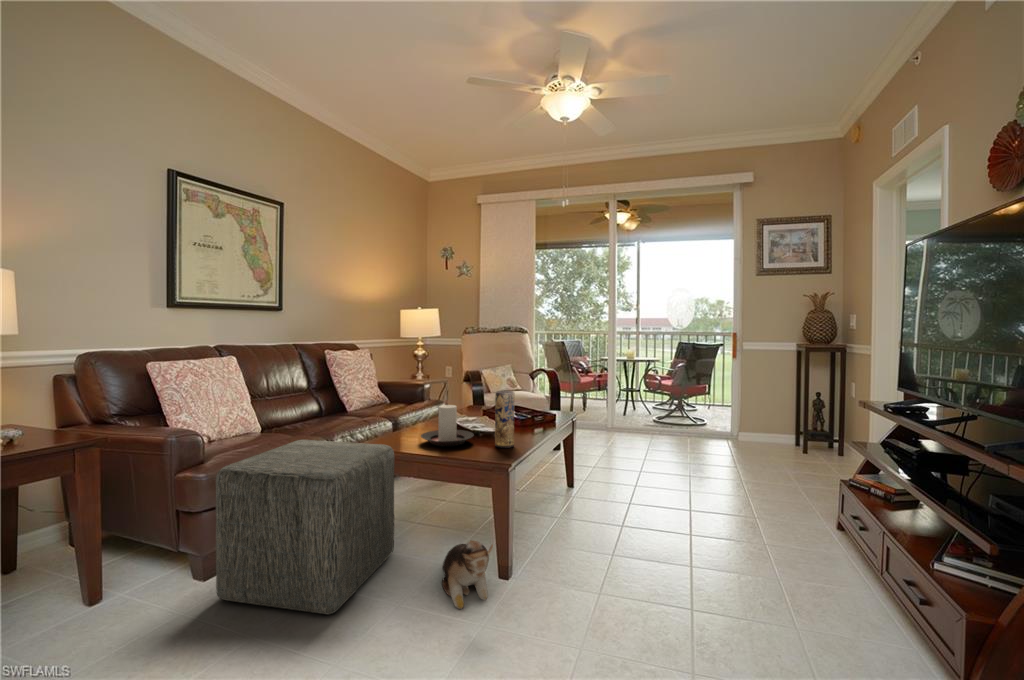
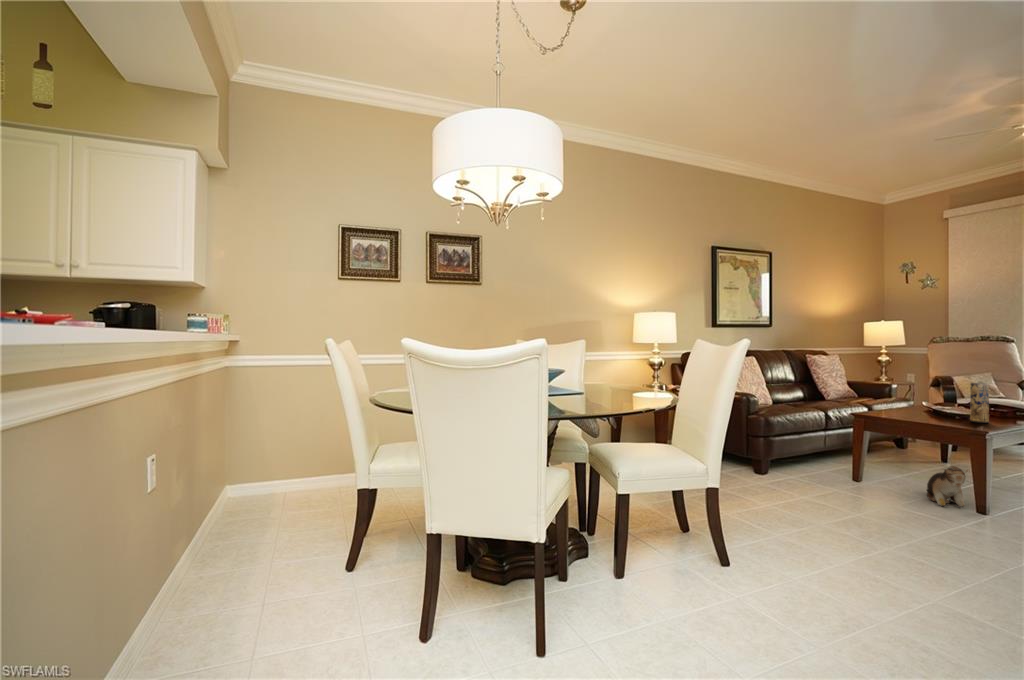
candle holder: present [421,405,474,447] -> none [903,390,950,418]
ottoman: present [216,440,394,614] -> none [781,405,885,492]

